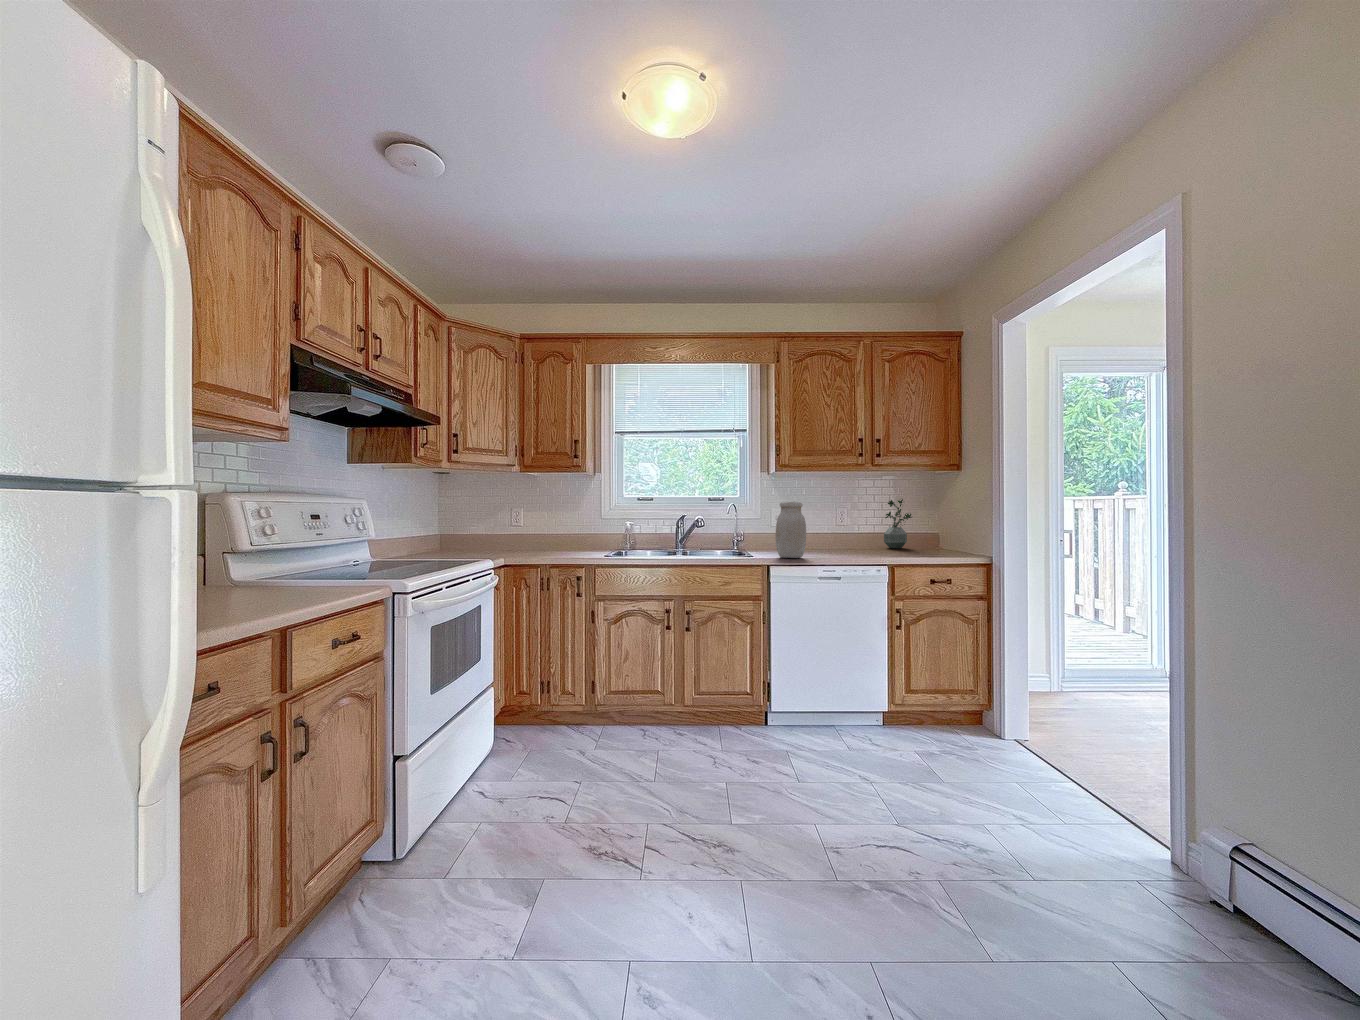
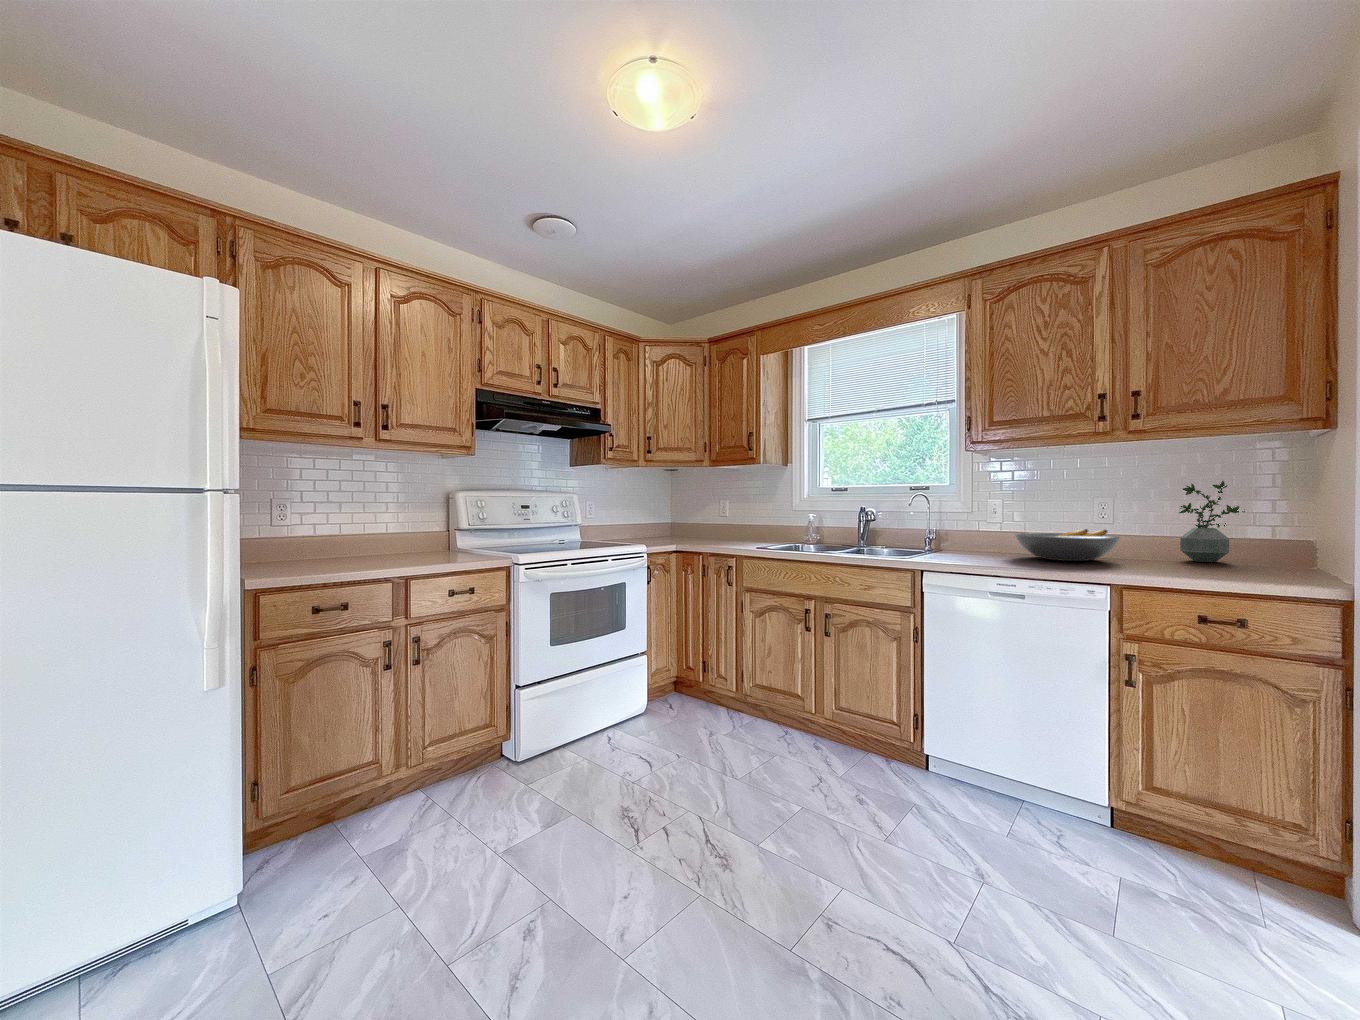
jar: present [775,501,806,558] -> none [945,489,989,563]
fruit bowl: none [804,530,867,552] -> present [1015,529,1120,561]

